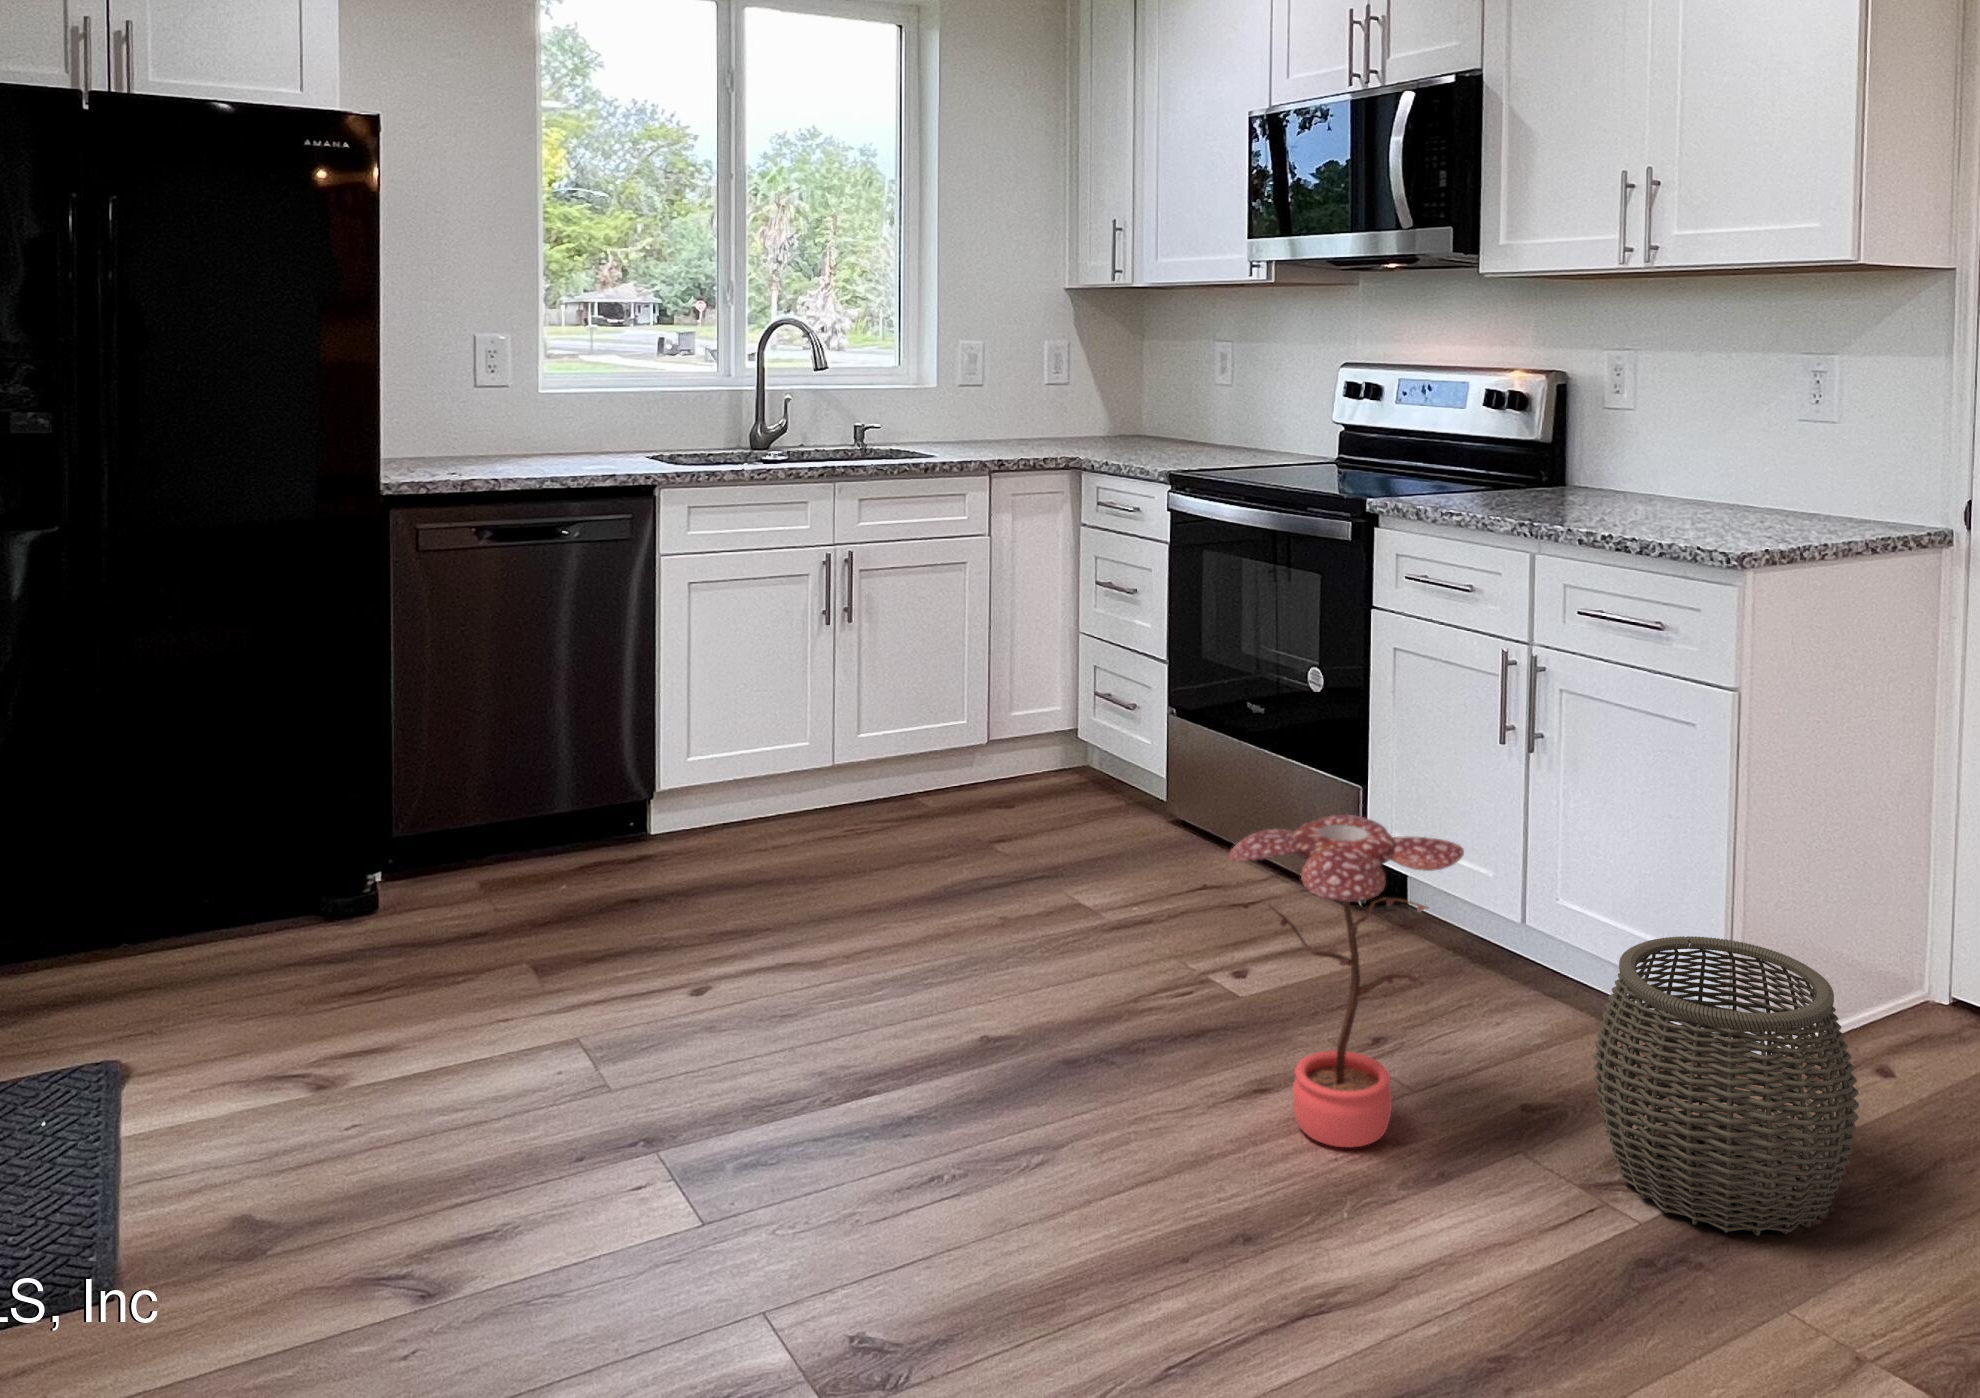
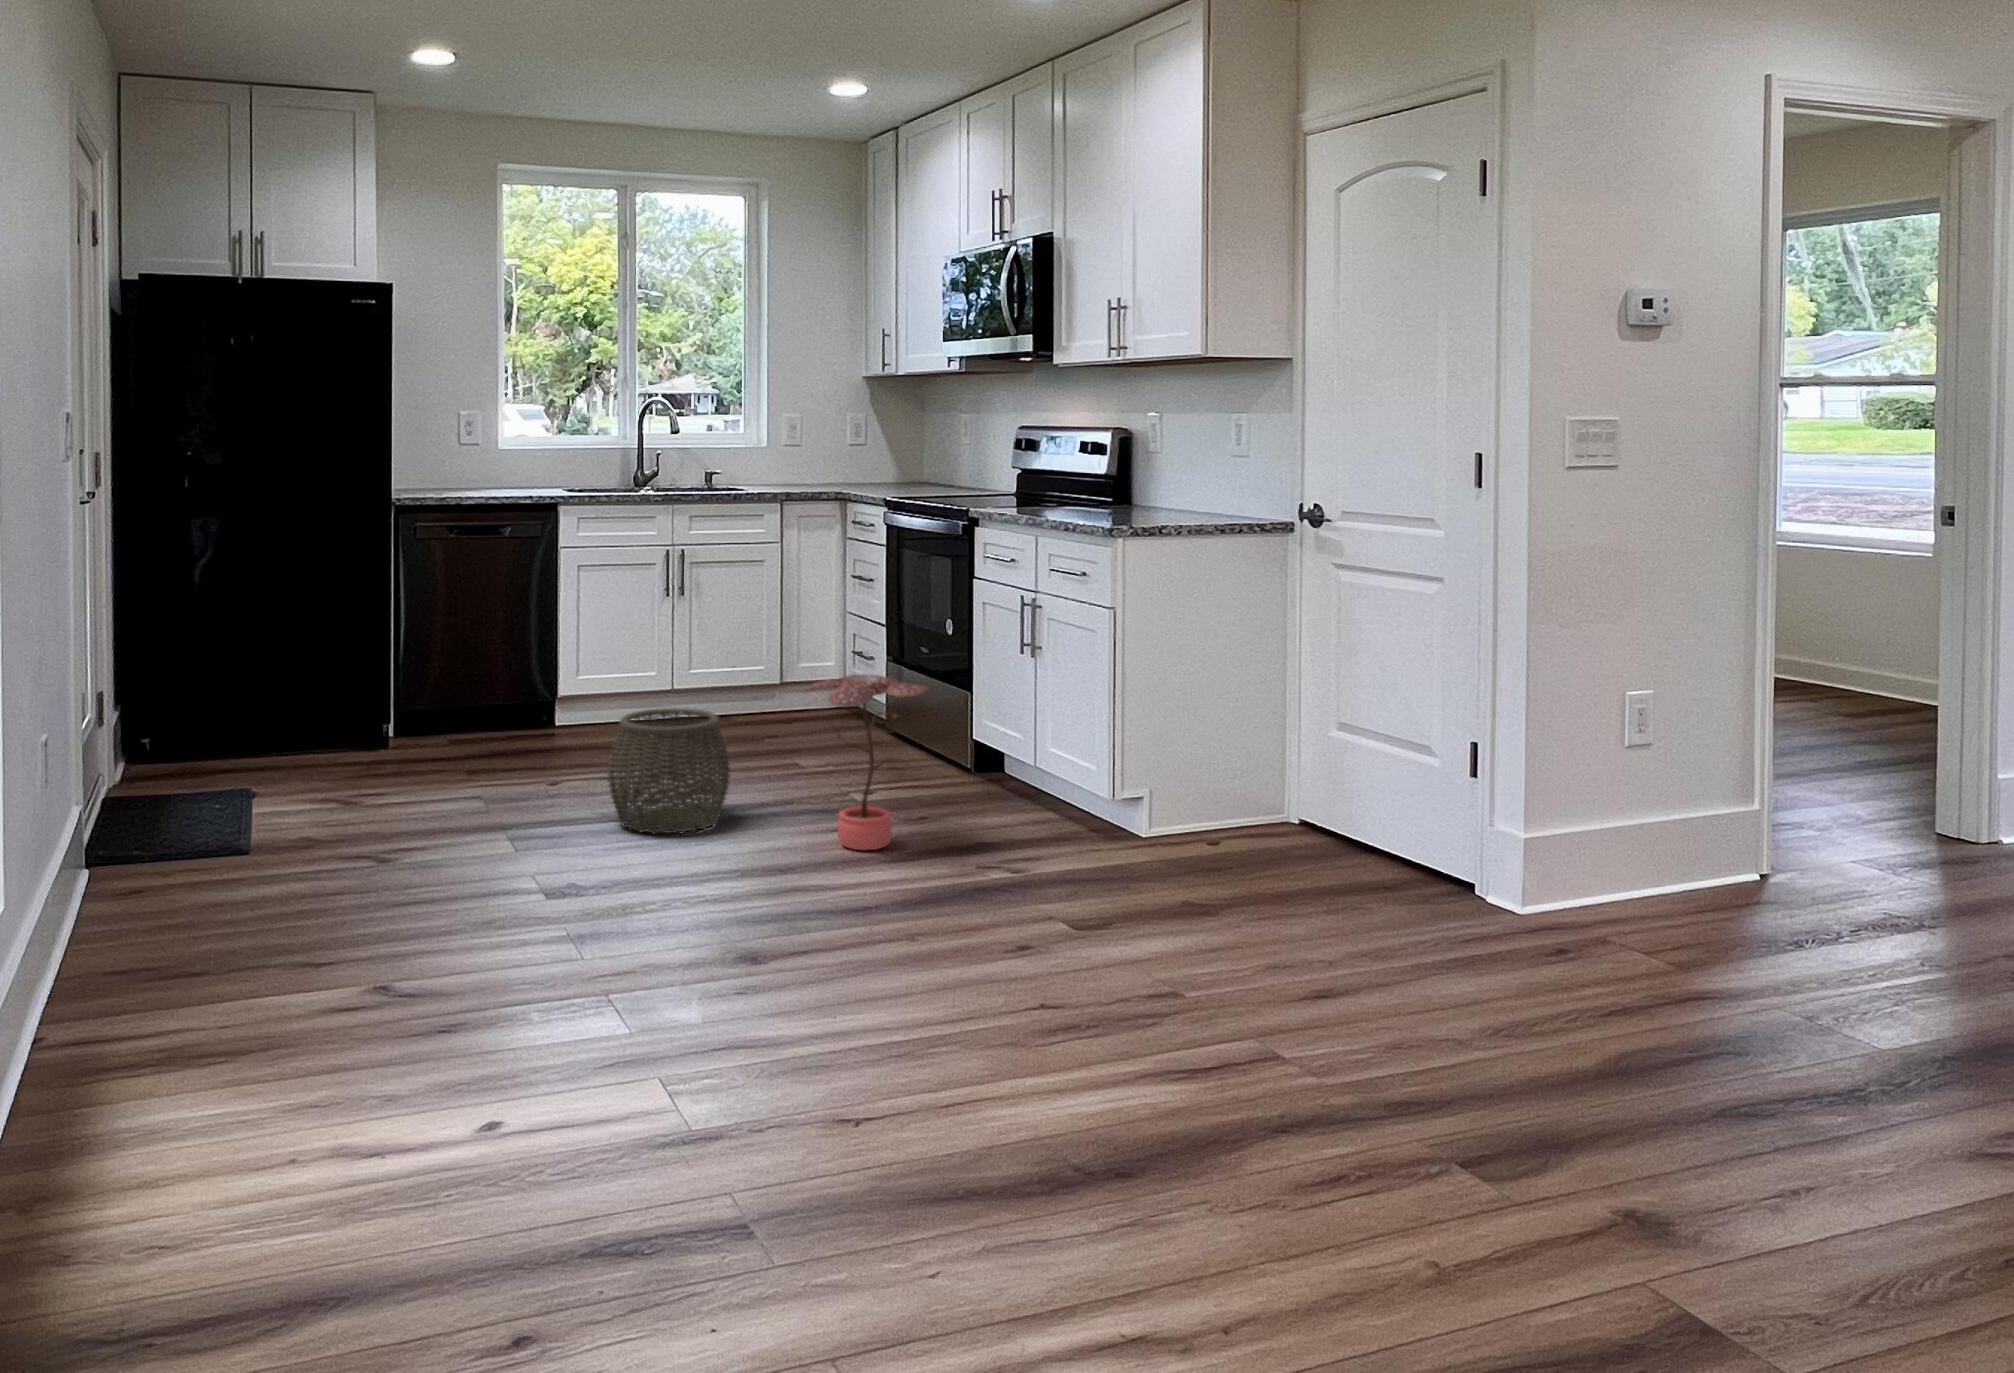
woven basket: present [1593,936,1859,1236] -> present [608,708,730,834]

